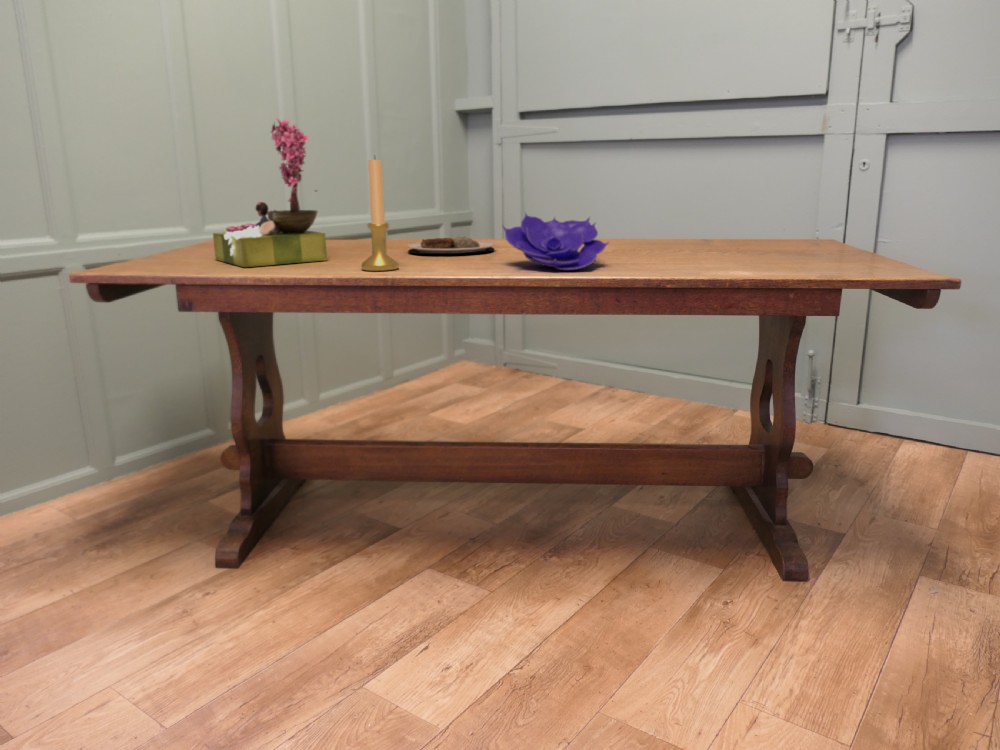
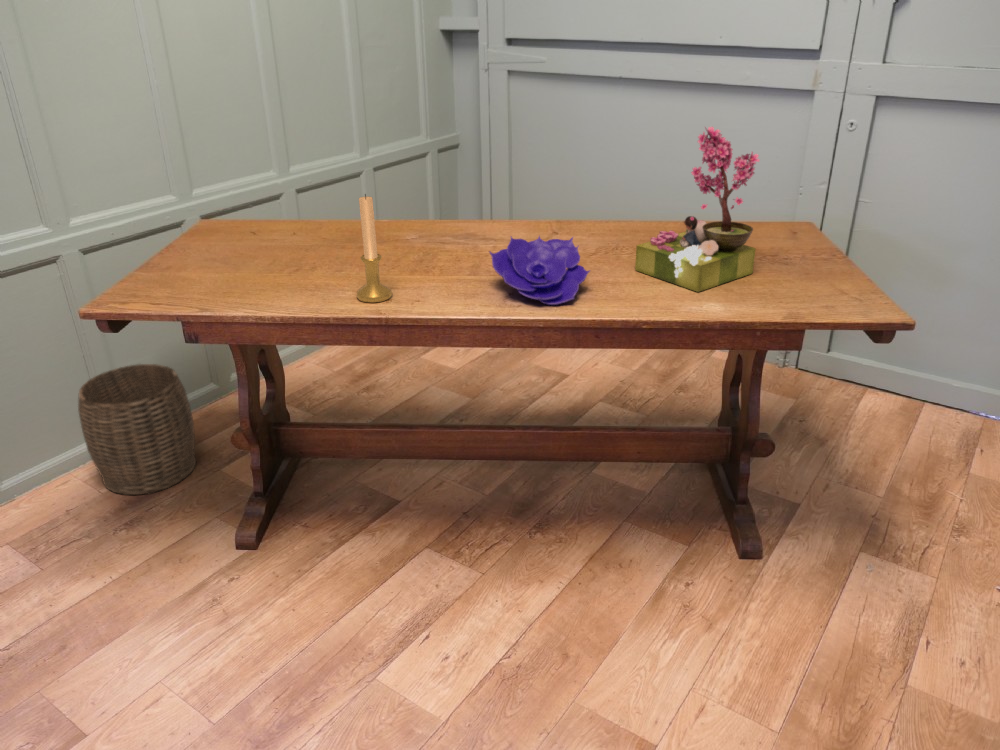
flower arrangement: present [213,118,327,267] -> present [635,127,760,292]
plate: present [407,237,495,254] -> none [390,231,490,264]
woven basket: none [60,387,182,522] -> present [78,364,196,495]

